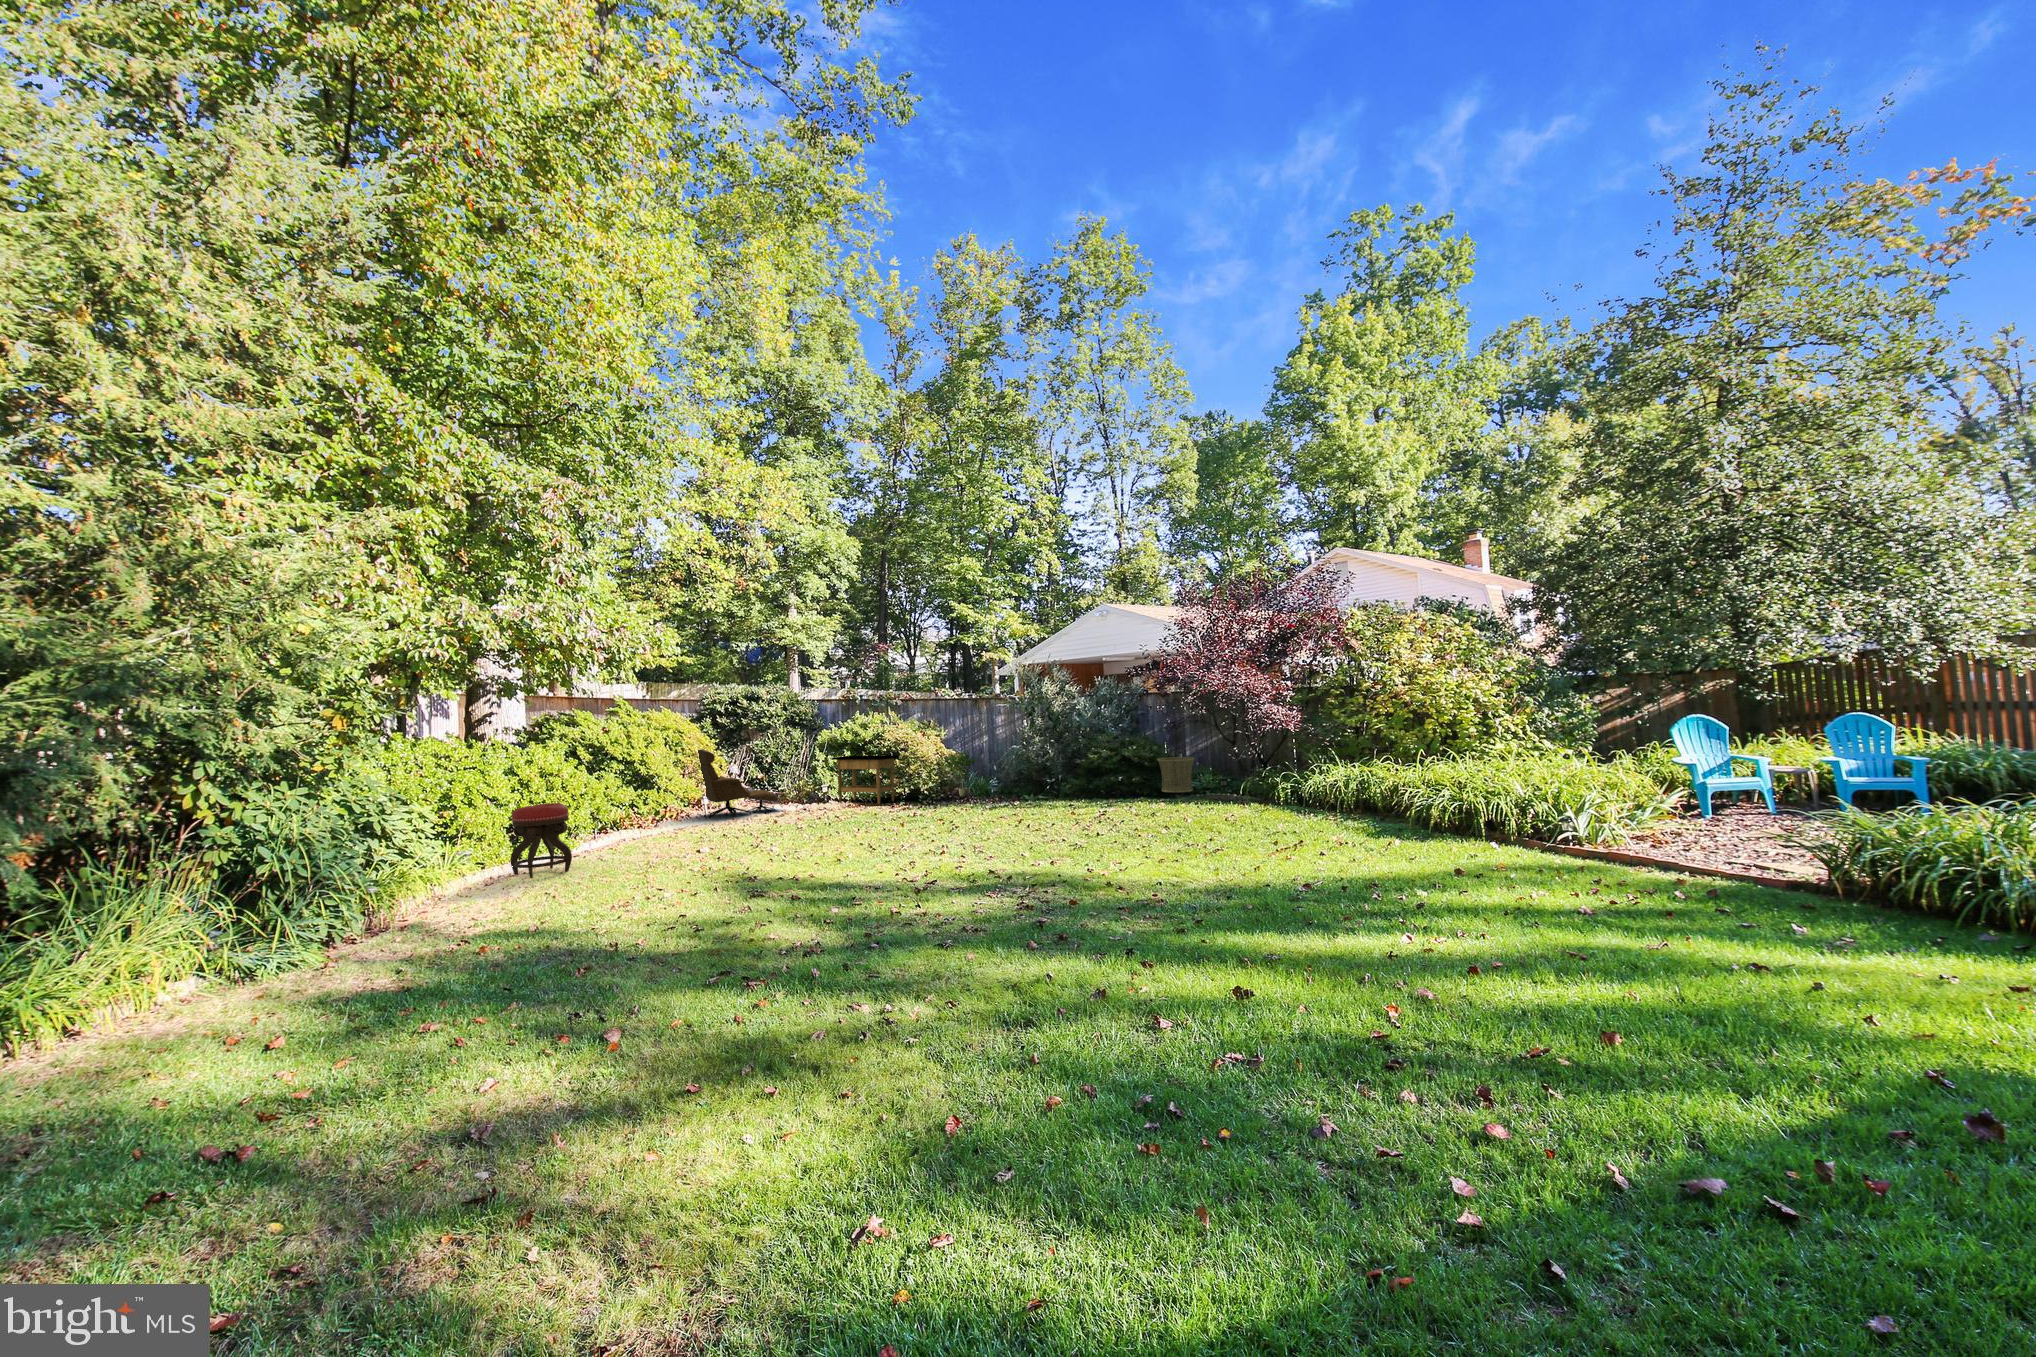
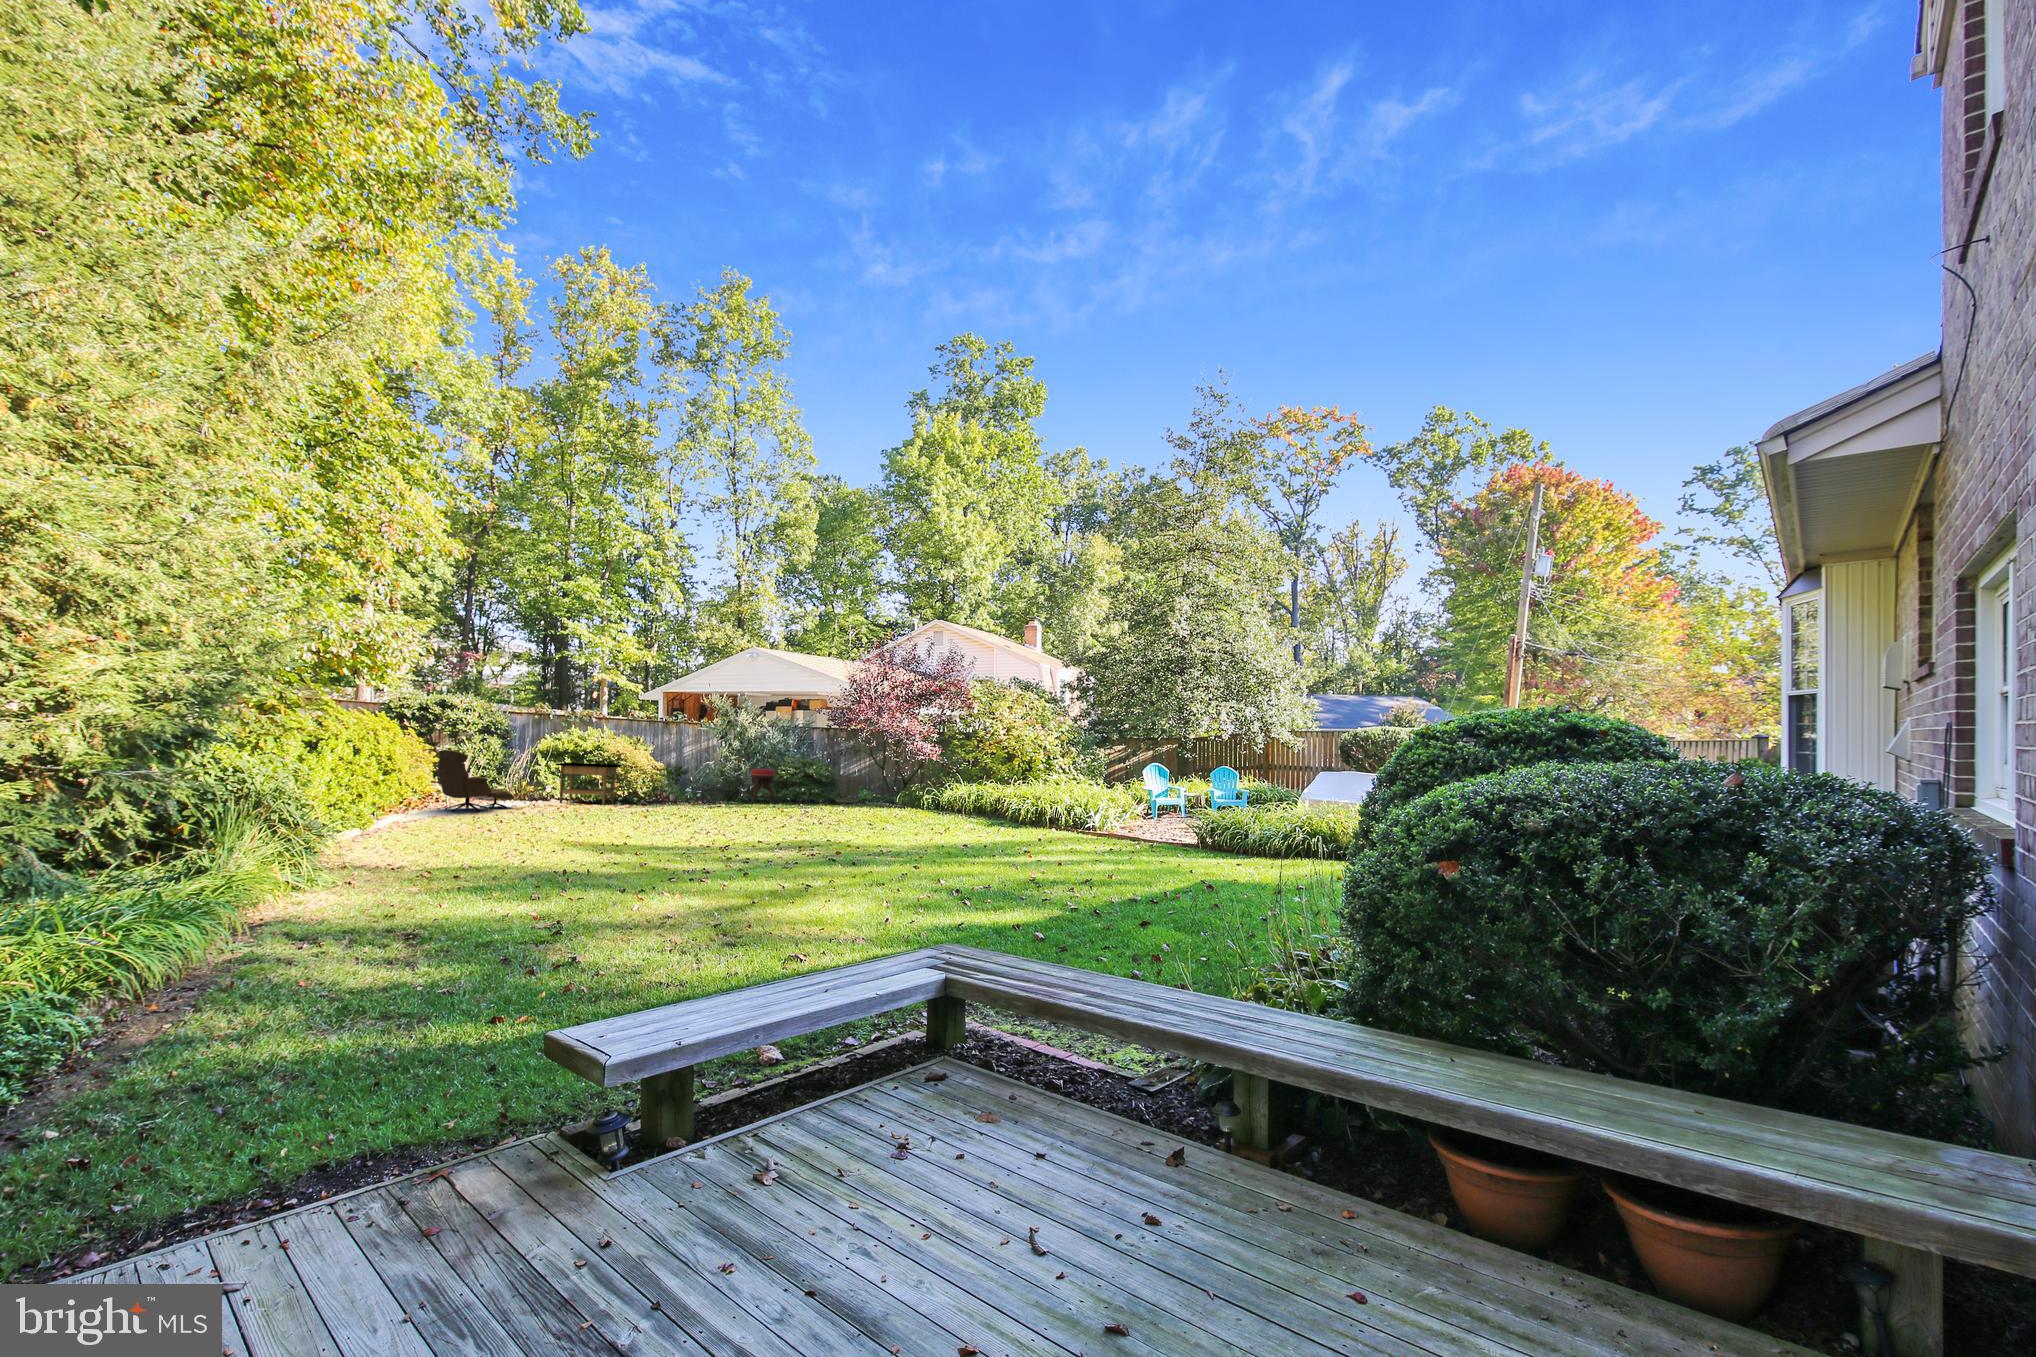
stool: present [510,803,572,878] -> present [750,768,776,802]

